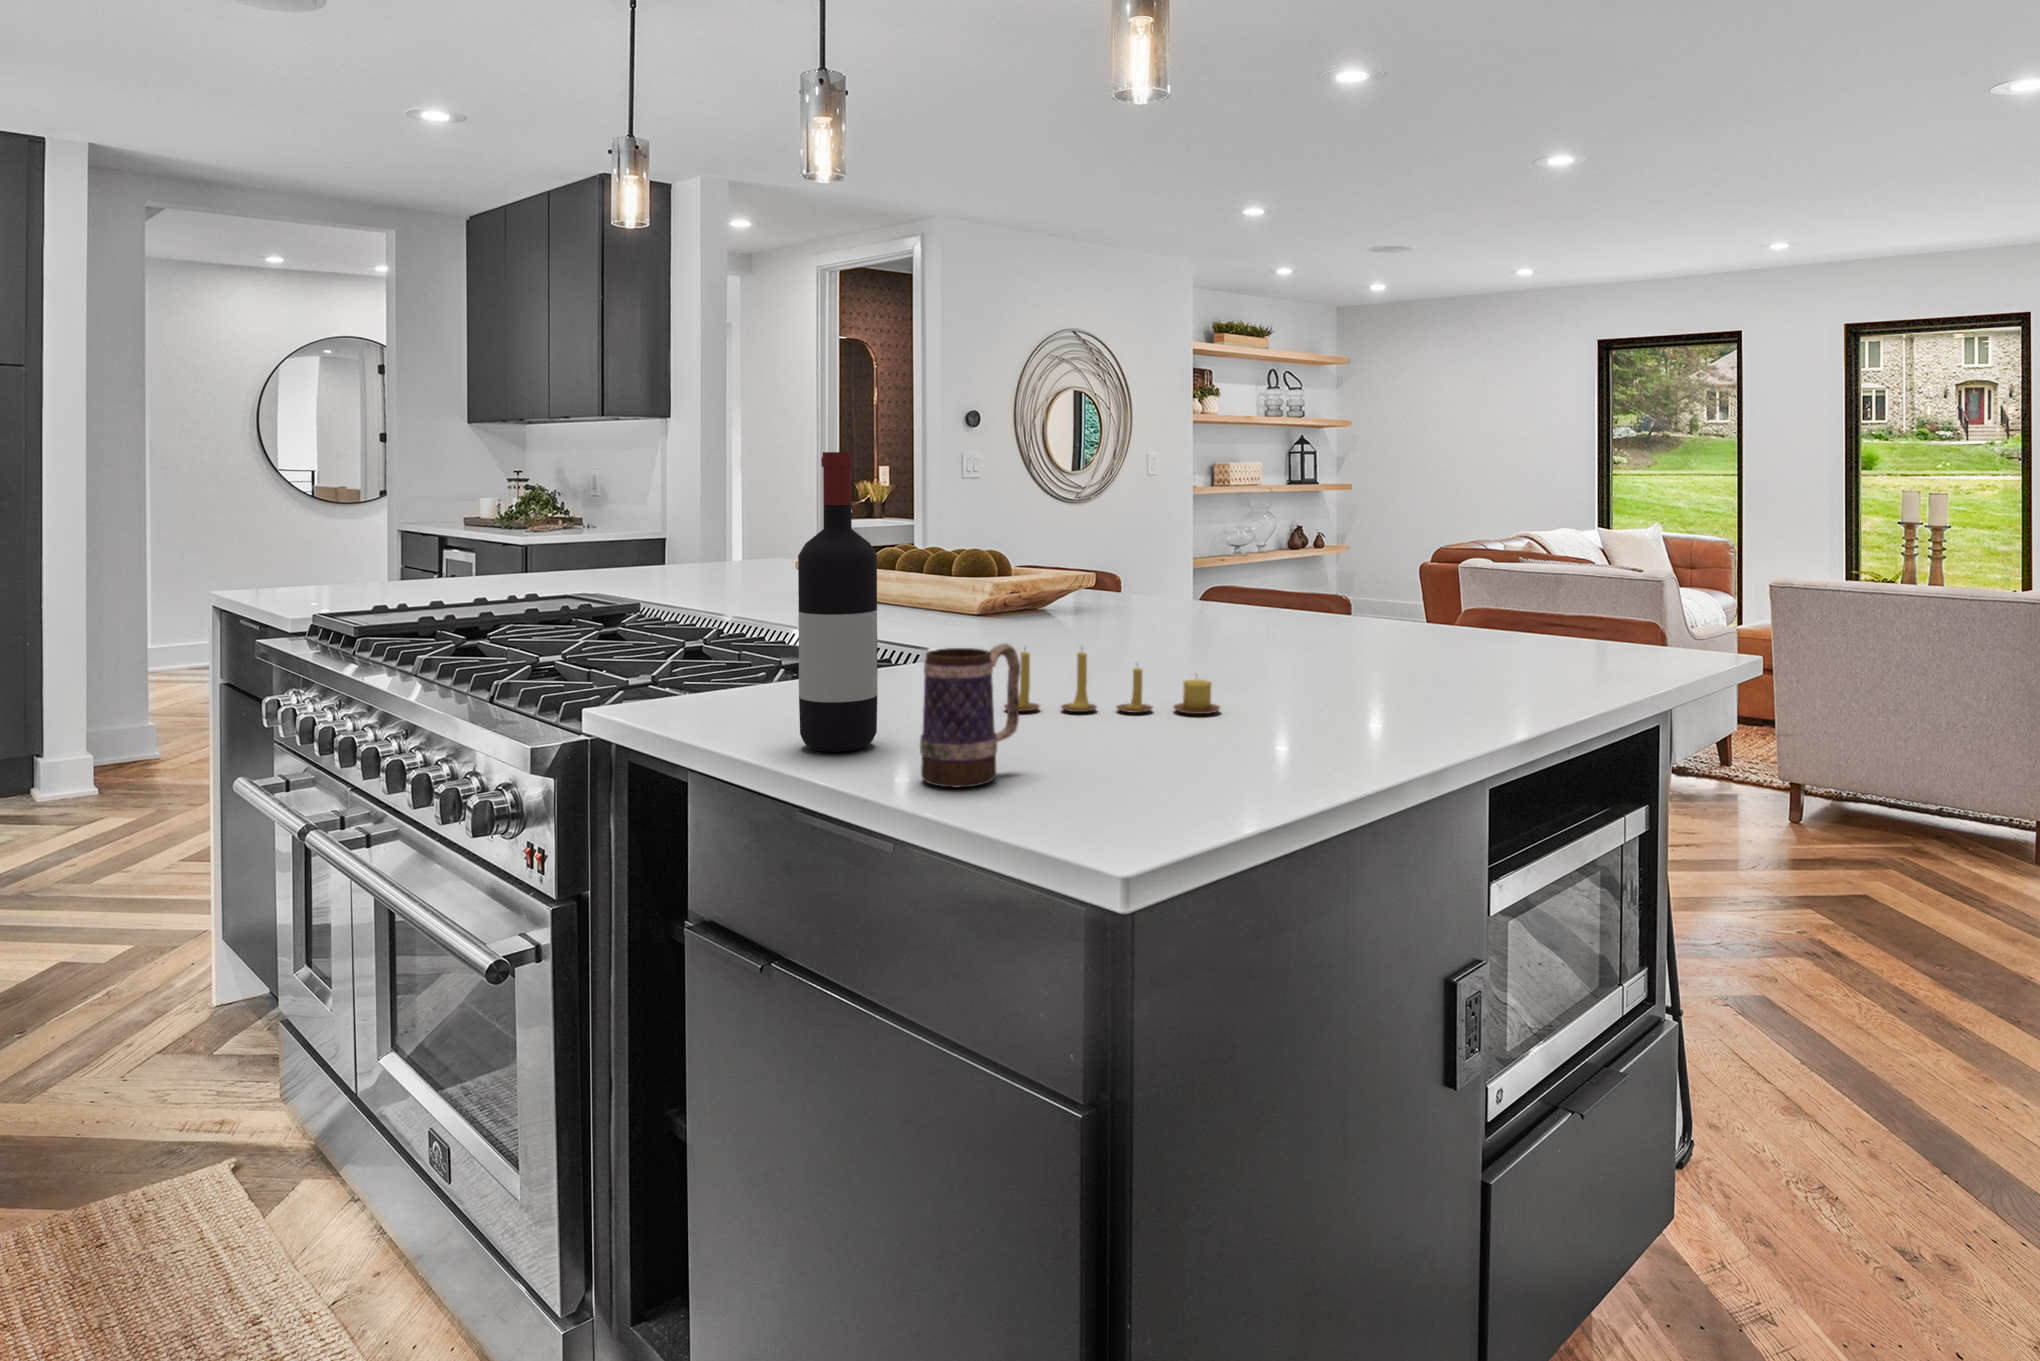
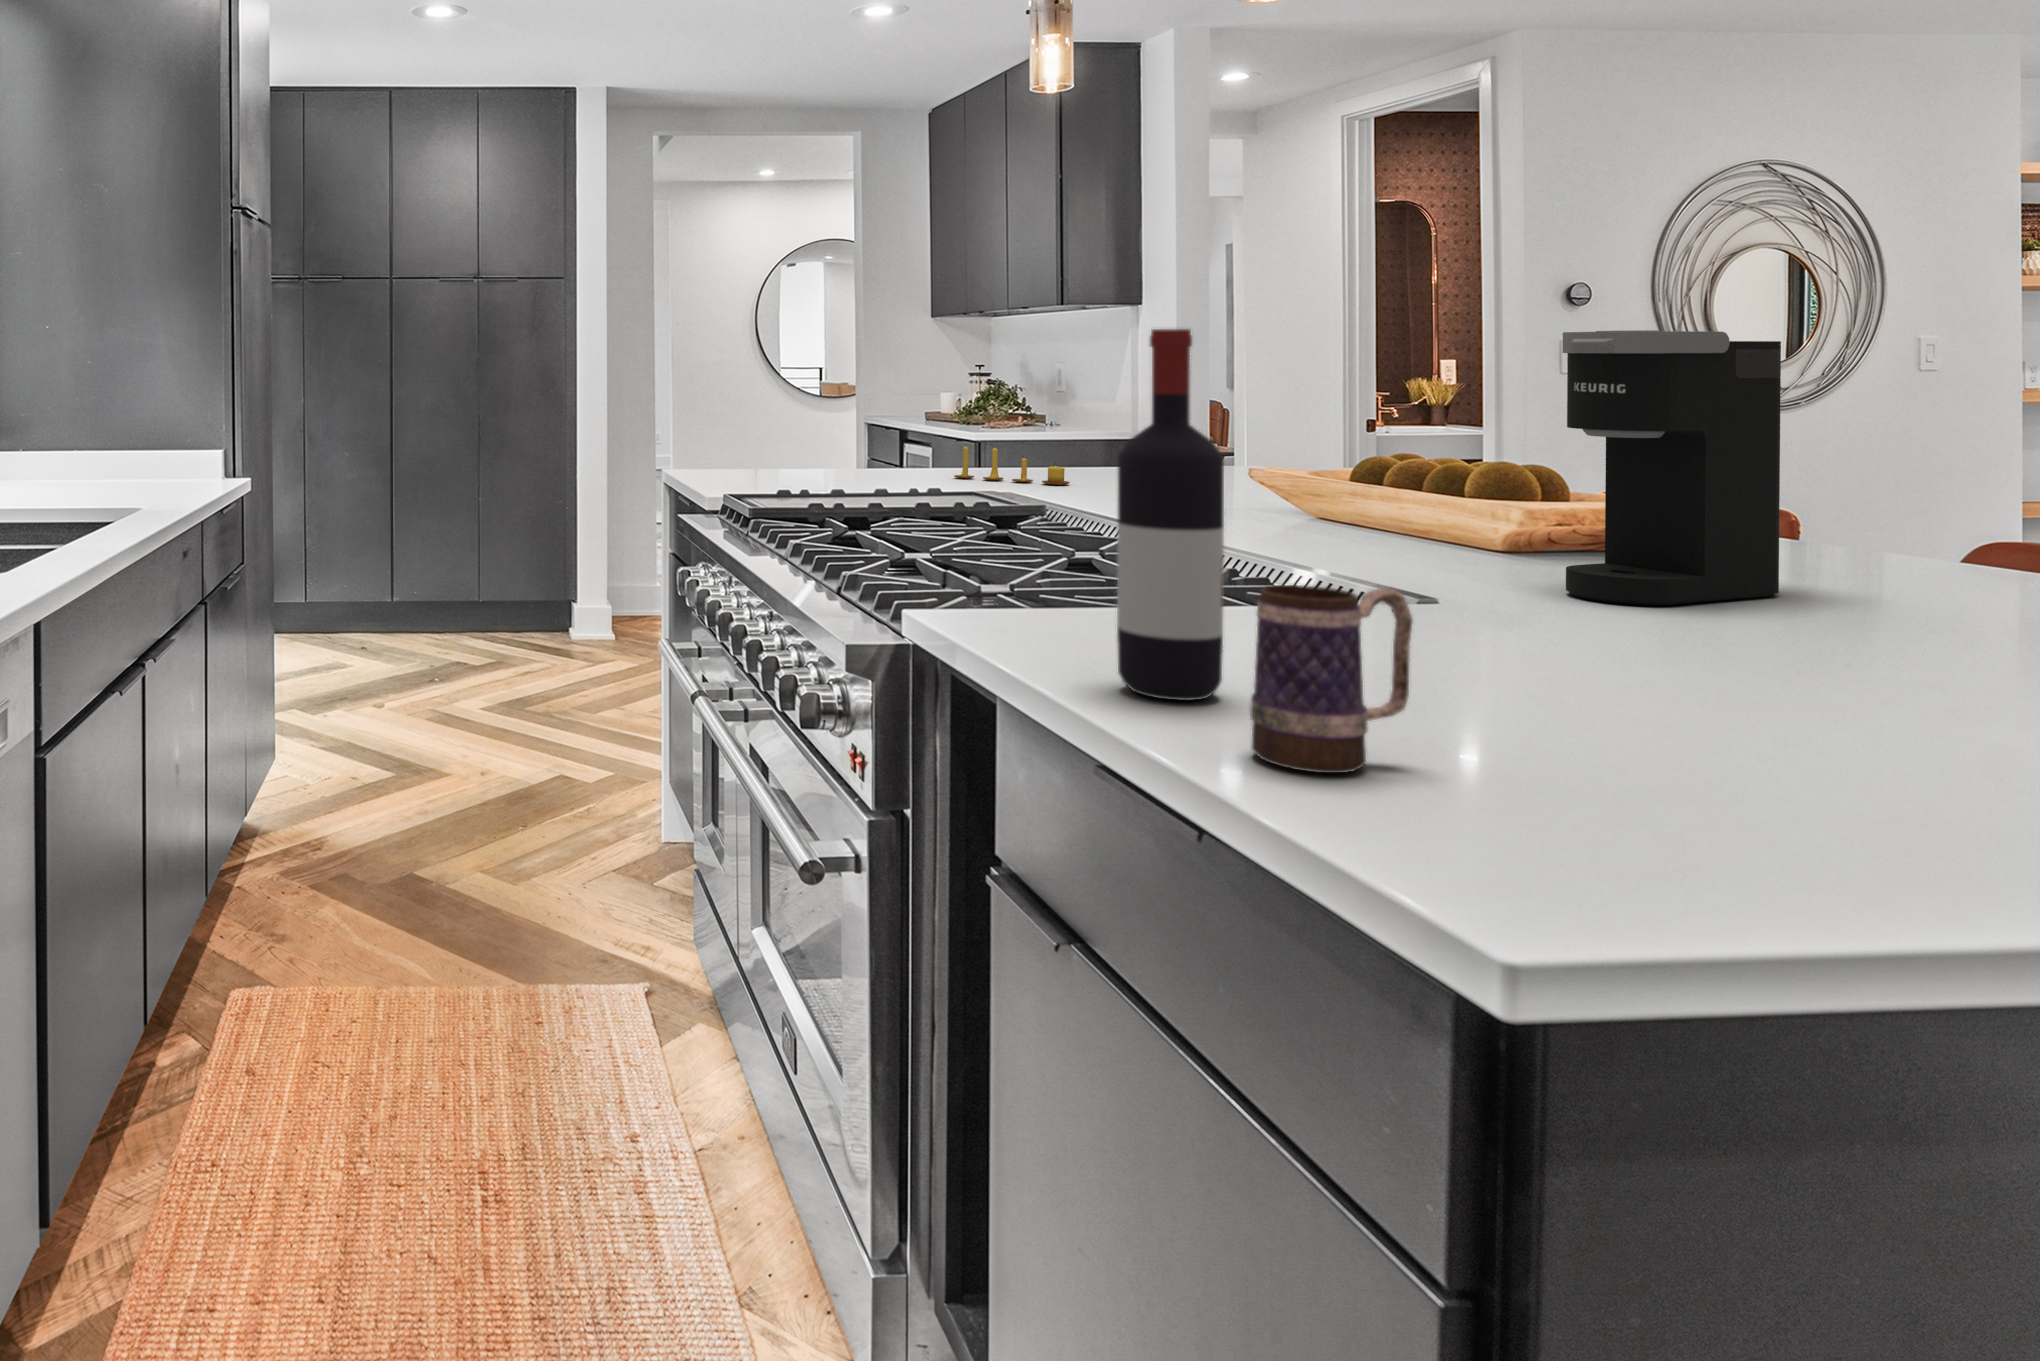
coffee maker: none [1032,450,1144,641] -> present [1562,330,1781,605]
candle: present [1004,651,1220,714] -> present [954,446,1070,485]

